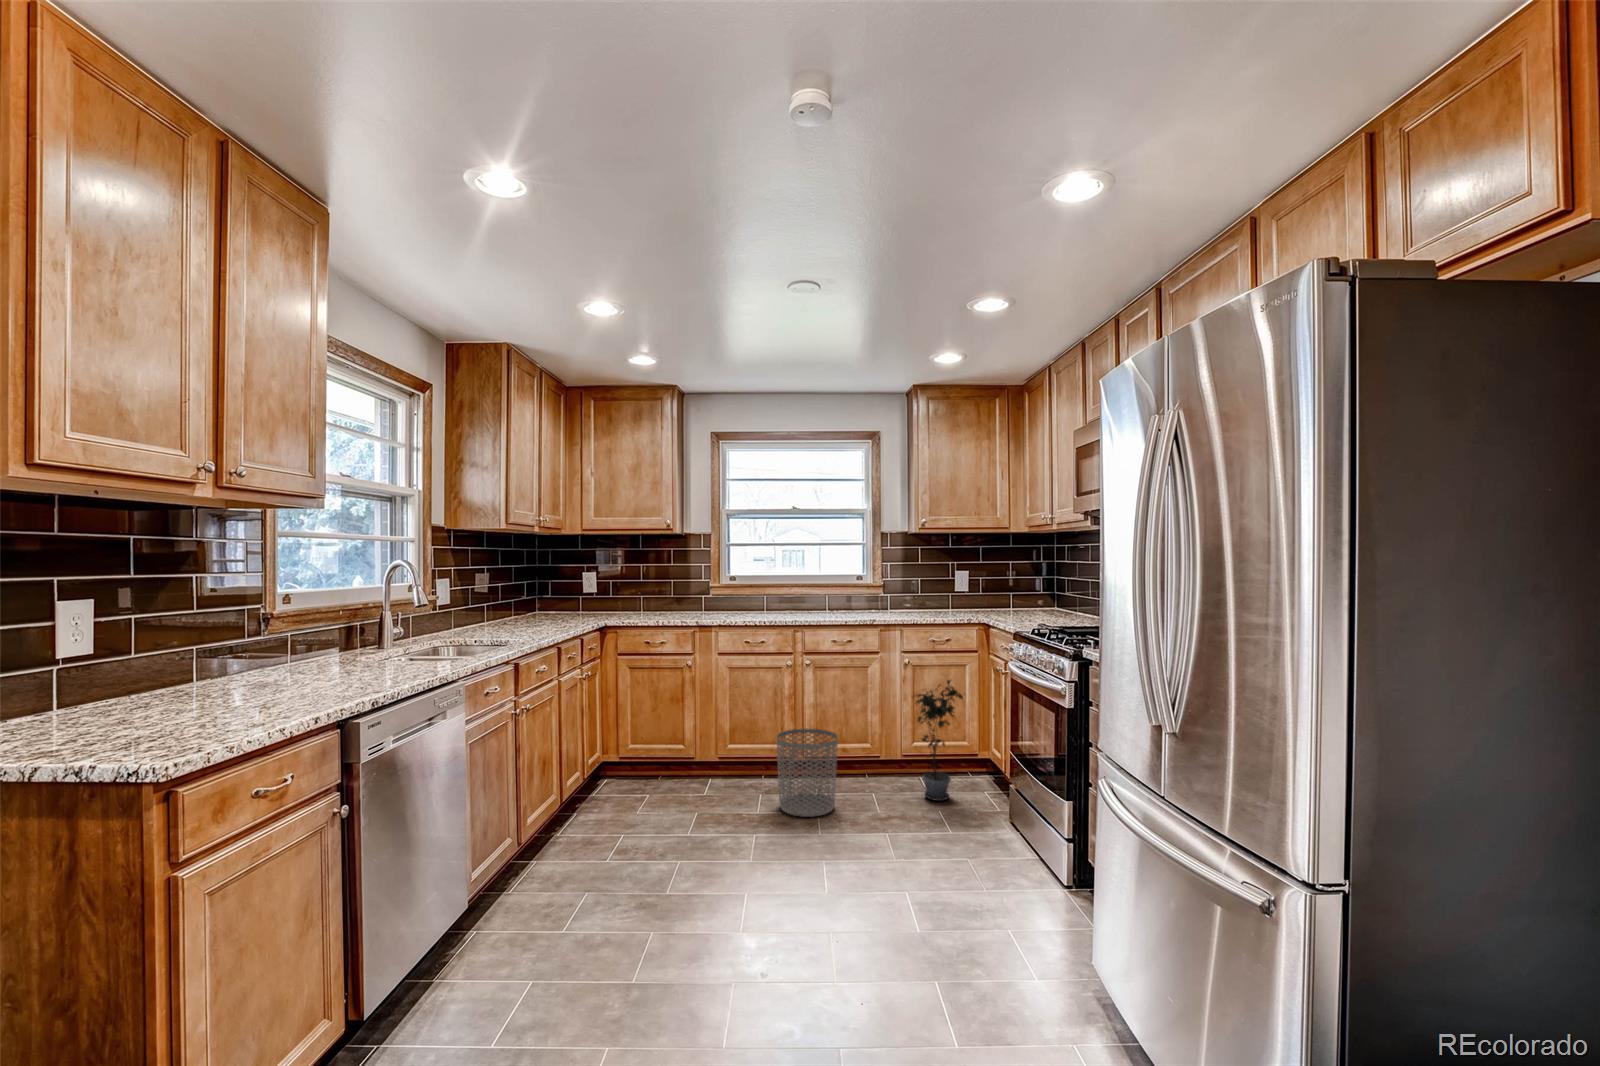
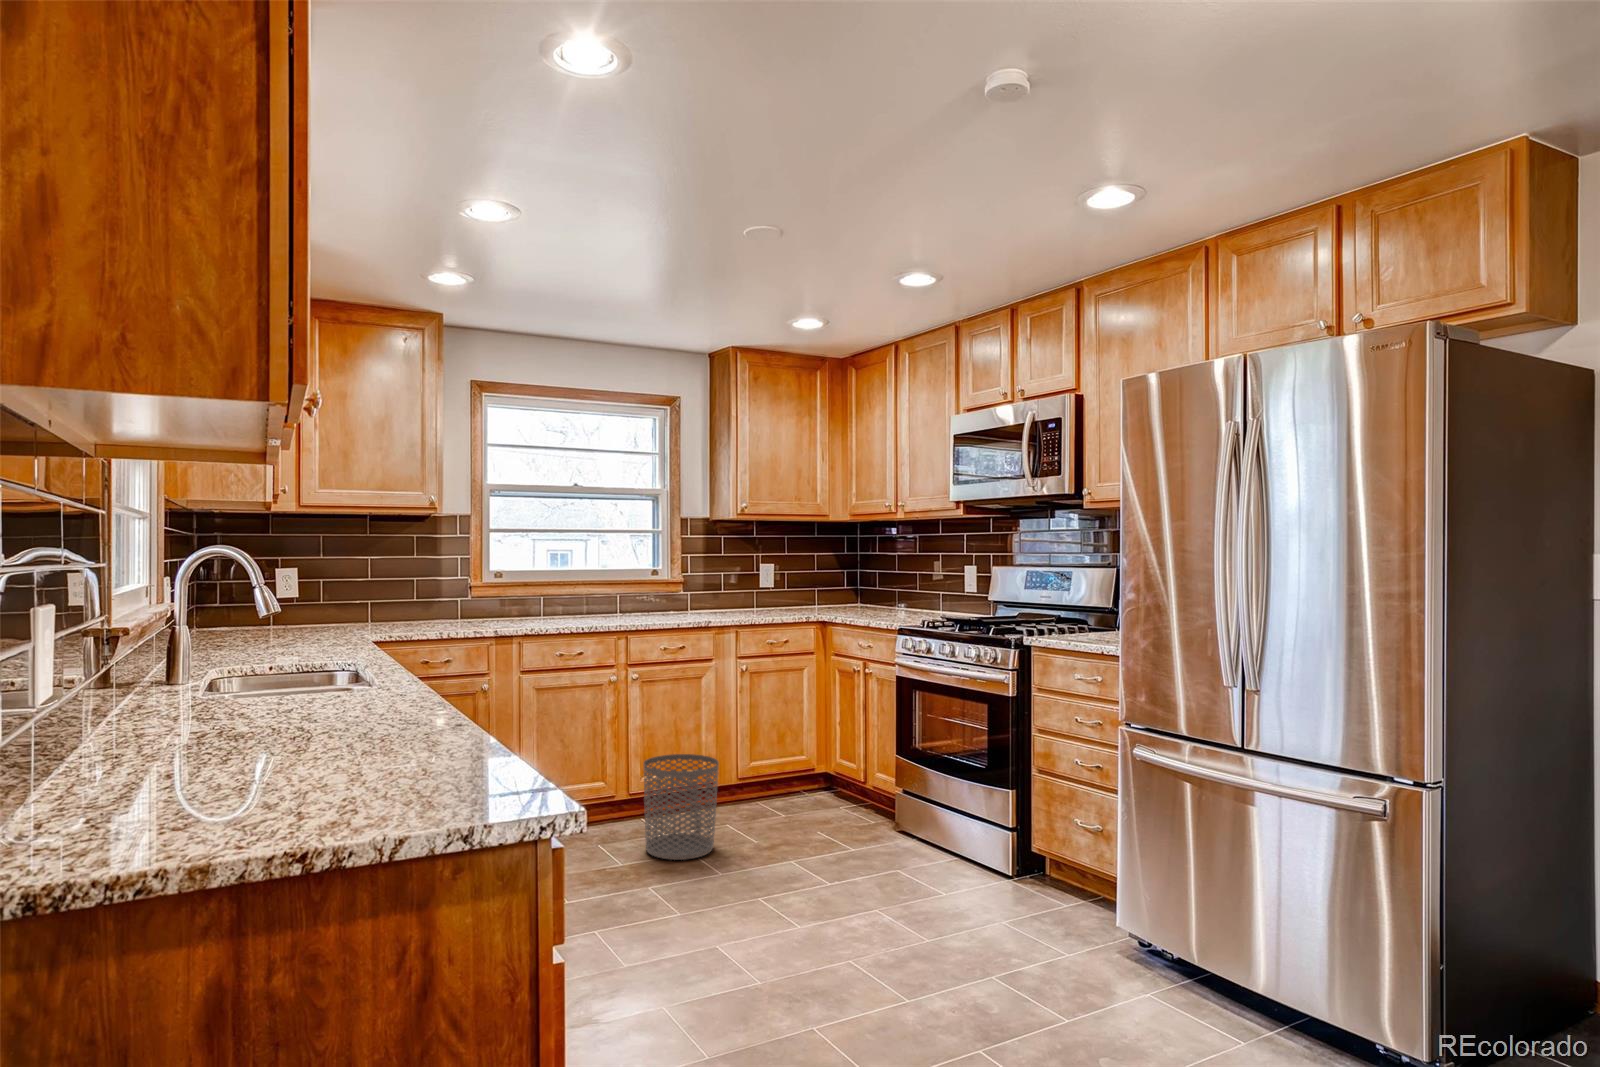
potted plant: present [913,680,963,801] -> none [776,684,834,821]

